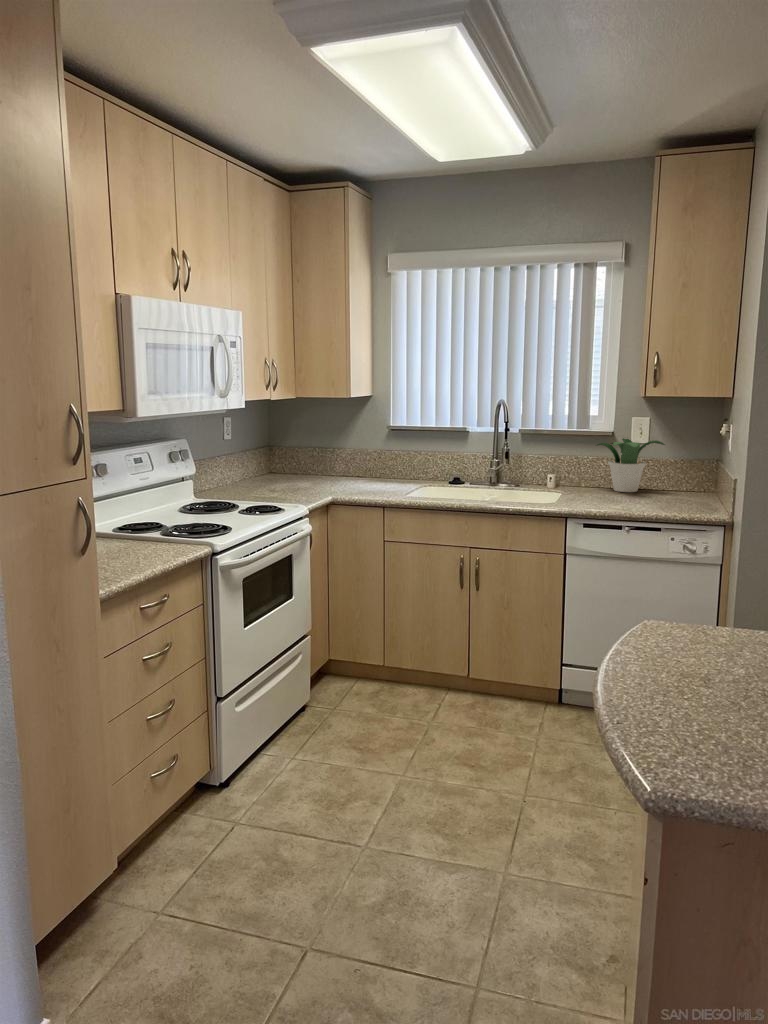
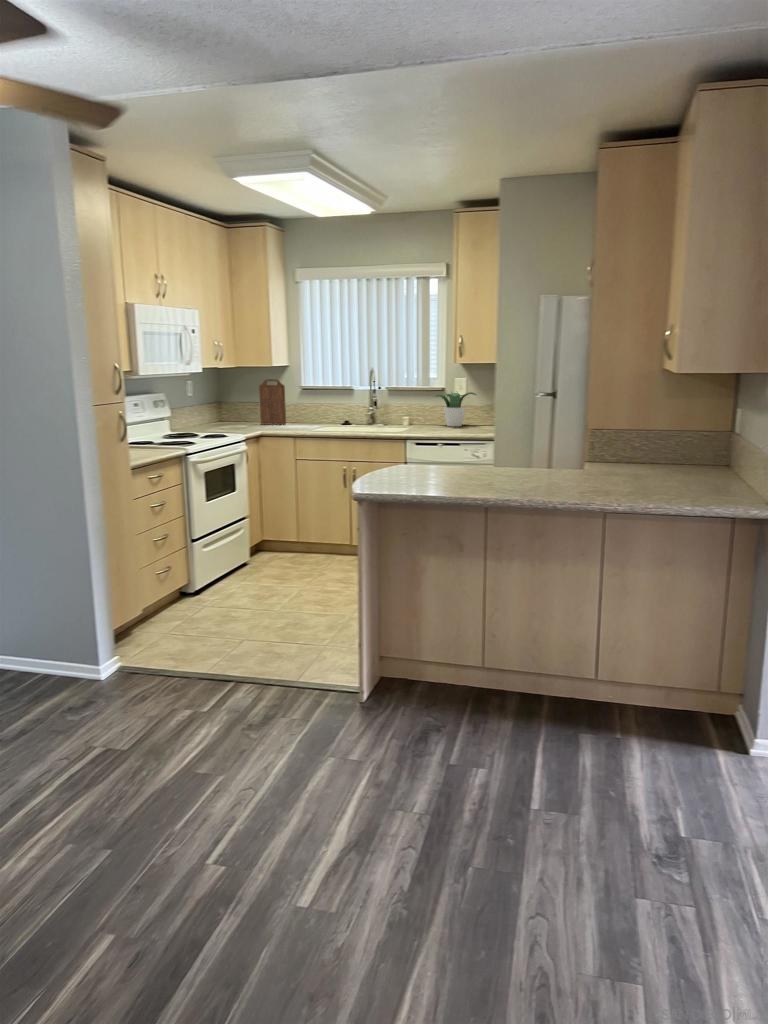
cutting board: none [329,415,367,483] -> present [259,379,286,425]

